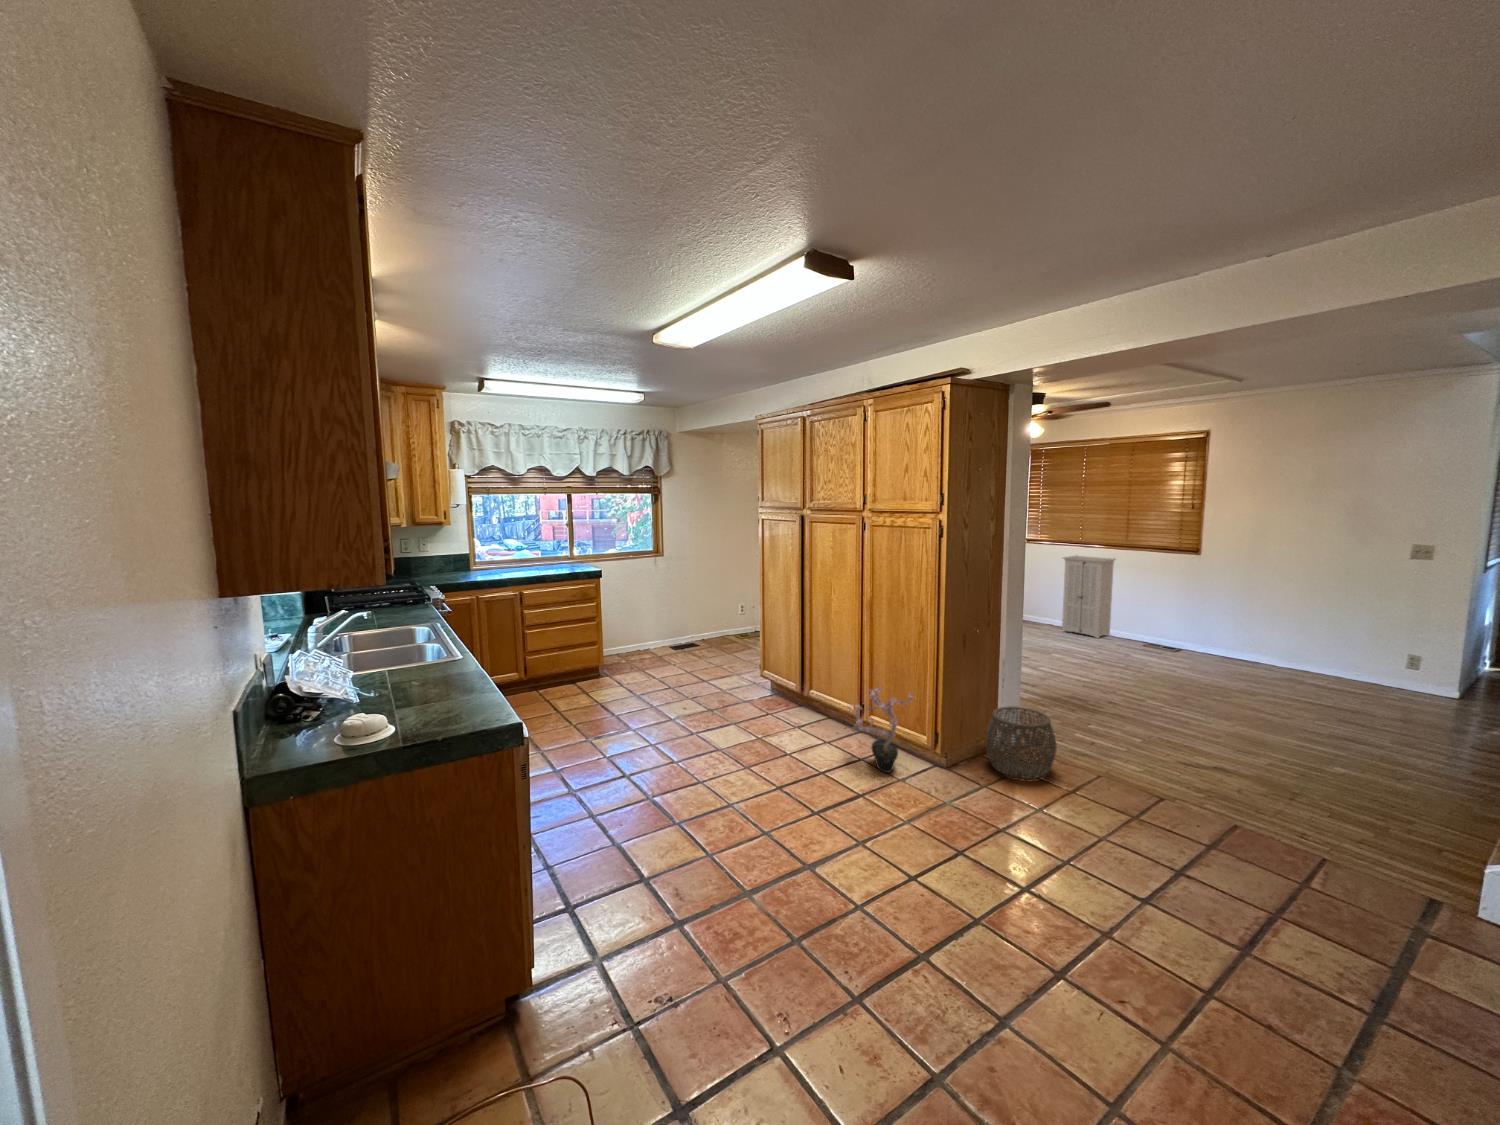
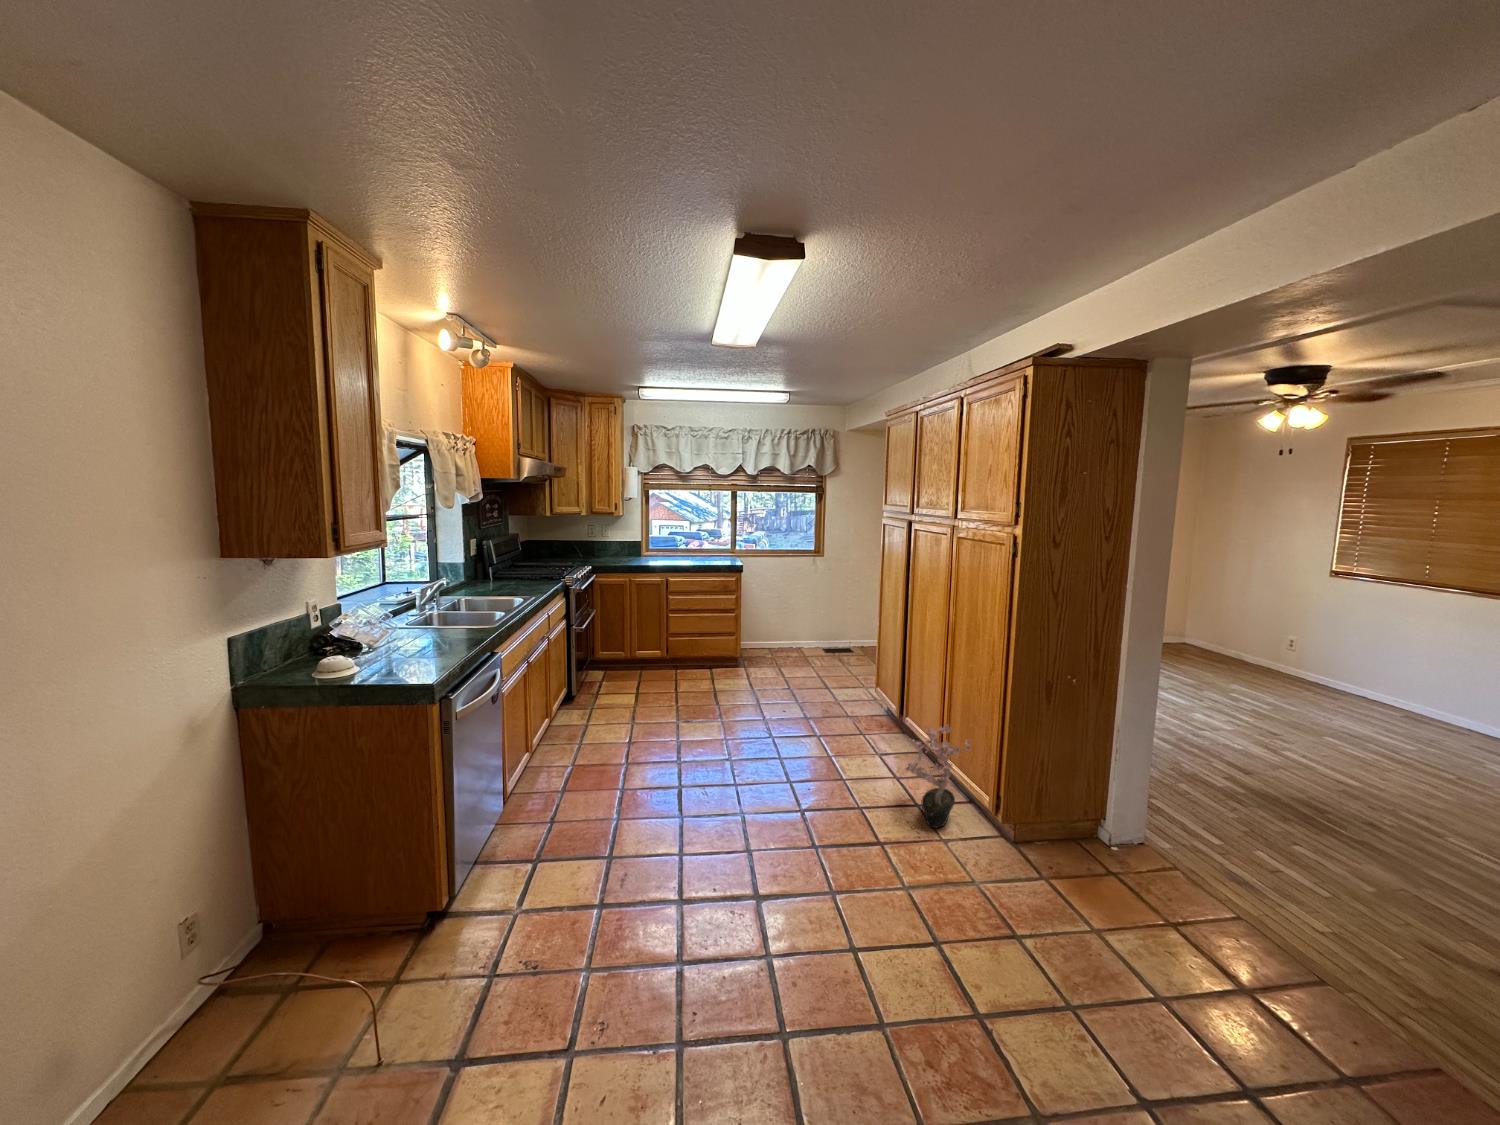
storage cabinet: present [1062,556,1115,638] -> none [1374,601,1488,730]
woven basket: present [985,706,1057,779] -> none [1070,785,1174,892]

